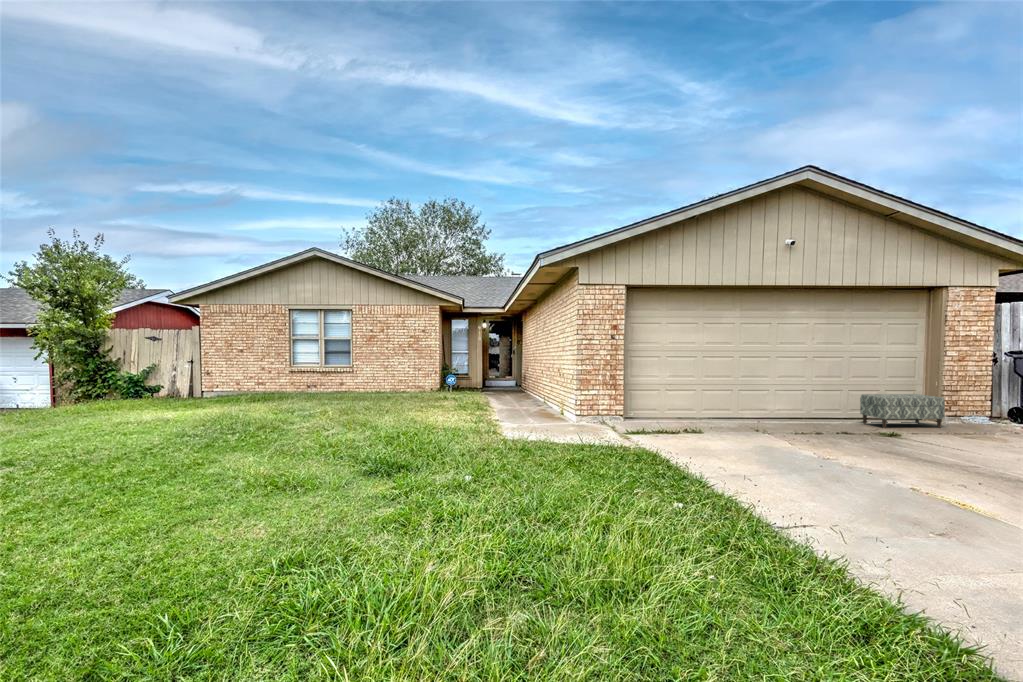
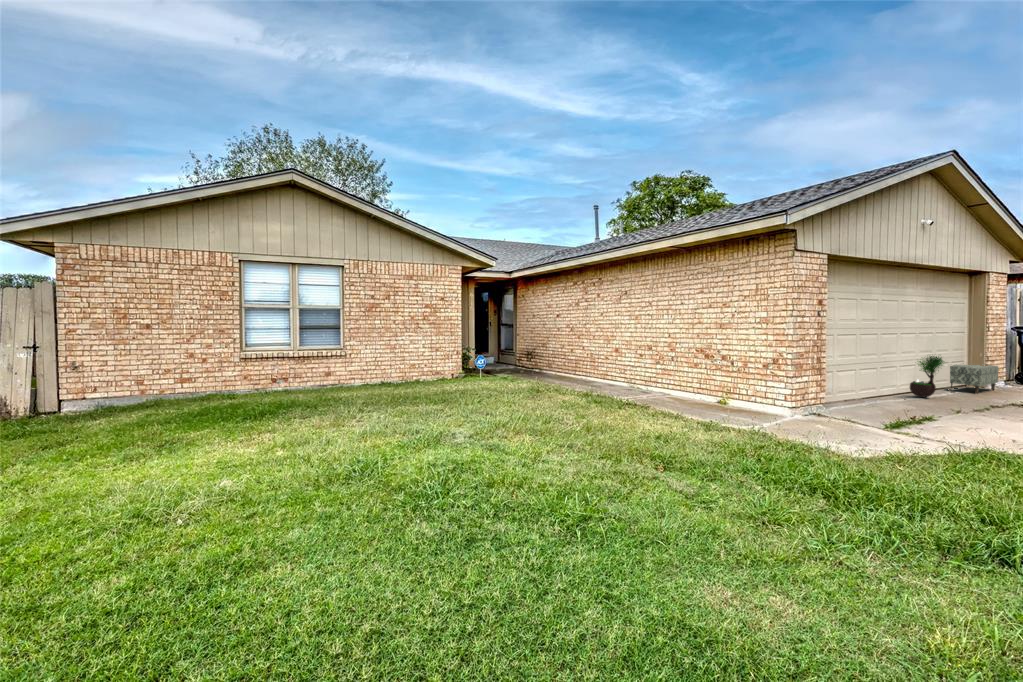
potted tree: none [766,376,798,425] -> present [910,356,944,397]

